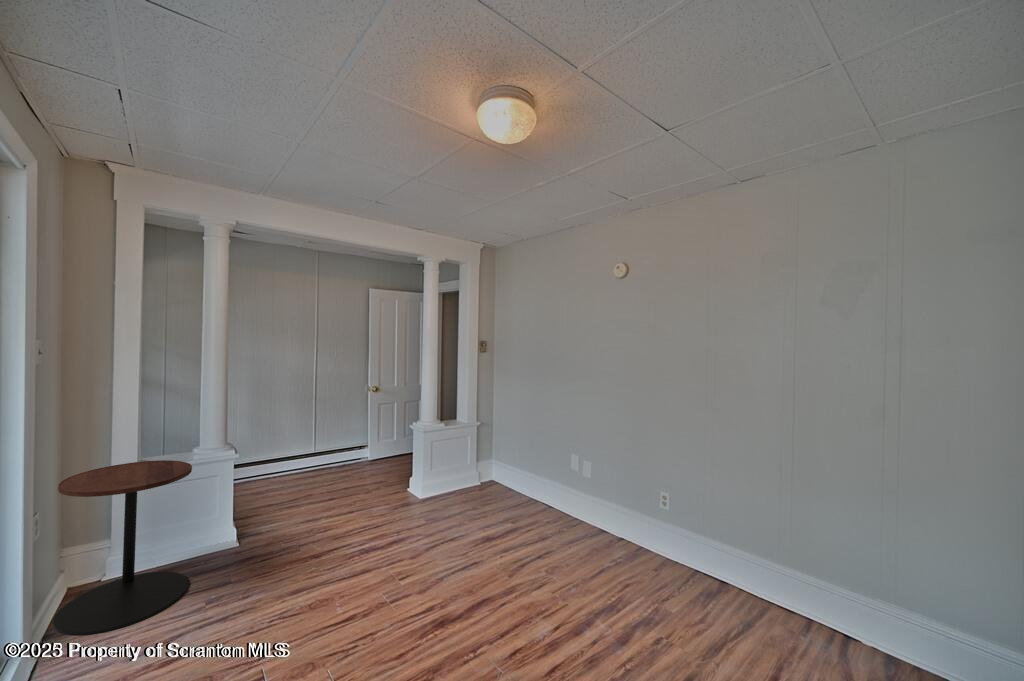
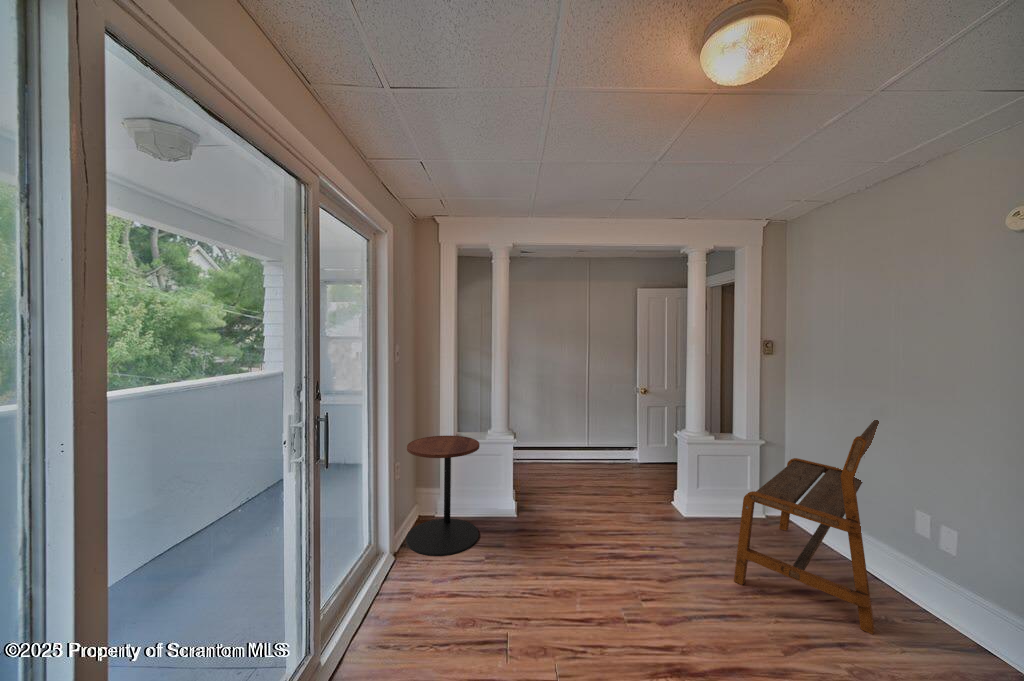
bench: none [468,394,557,545] -> present [734,420,879,634]

